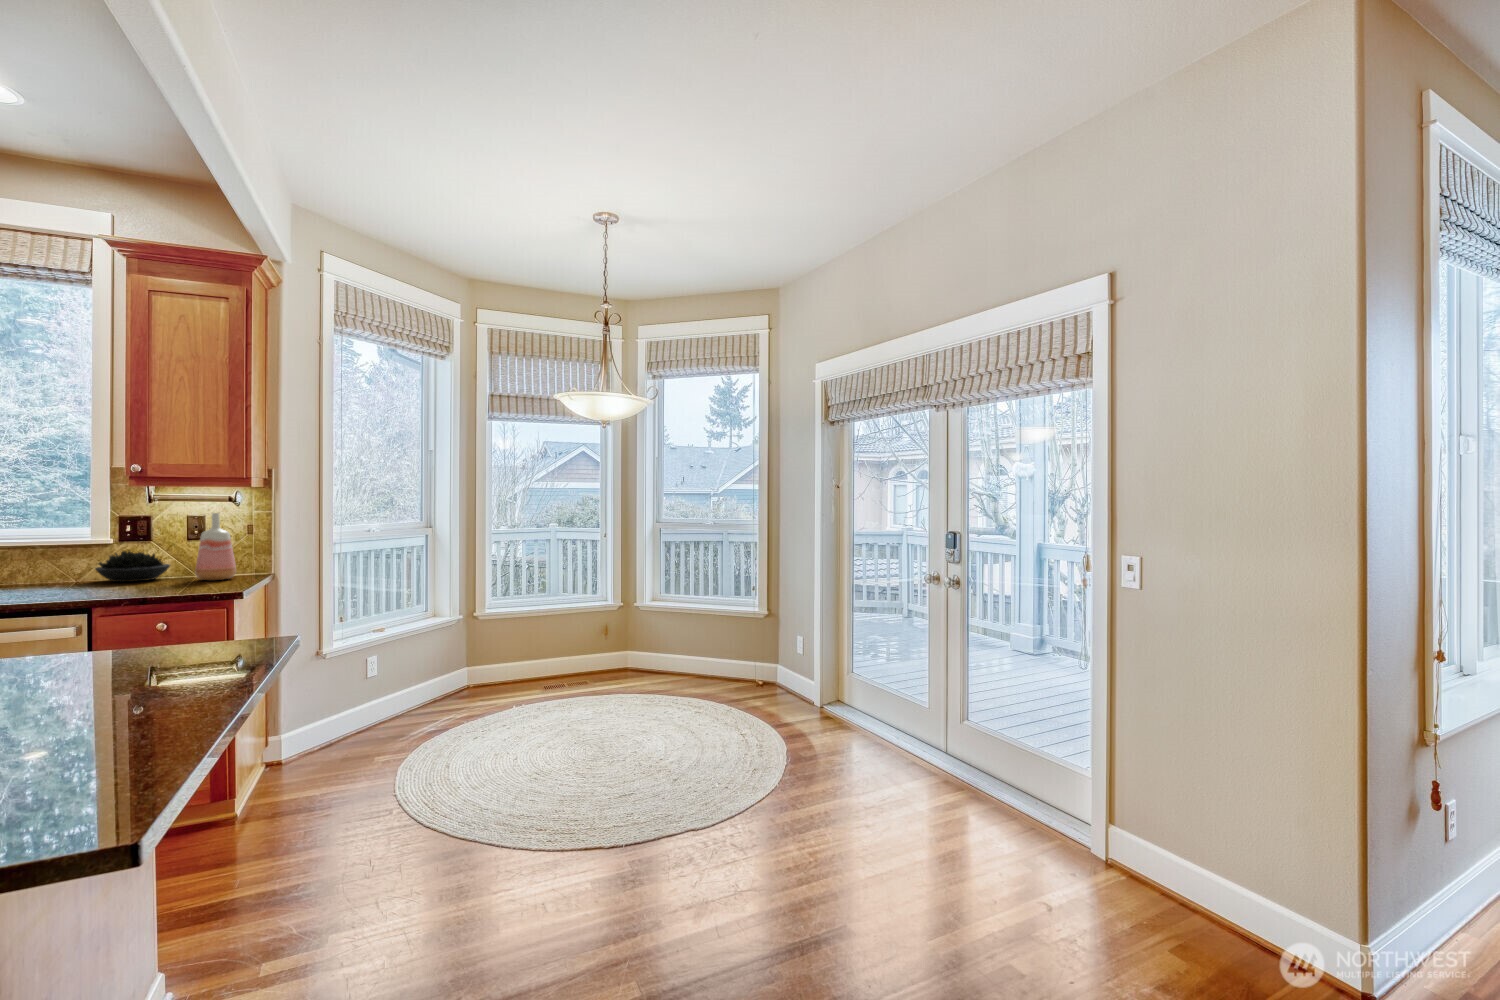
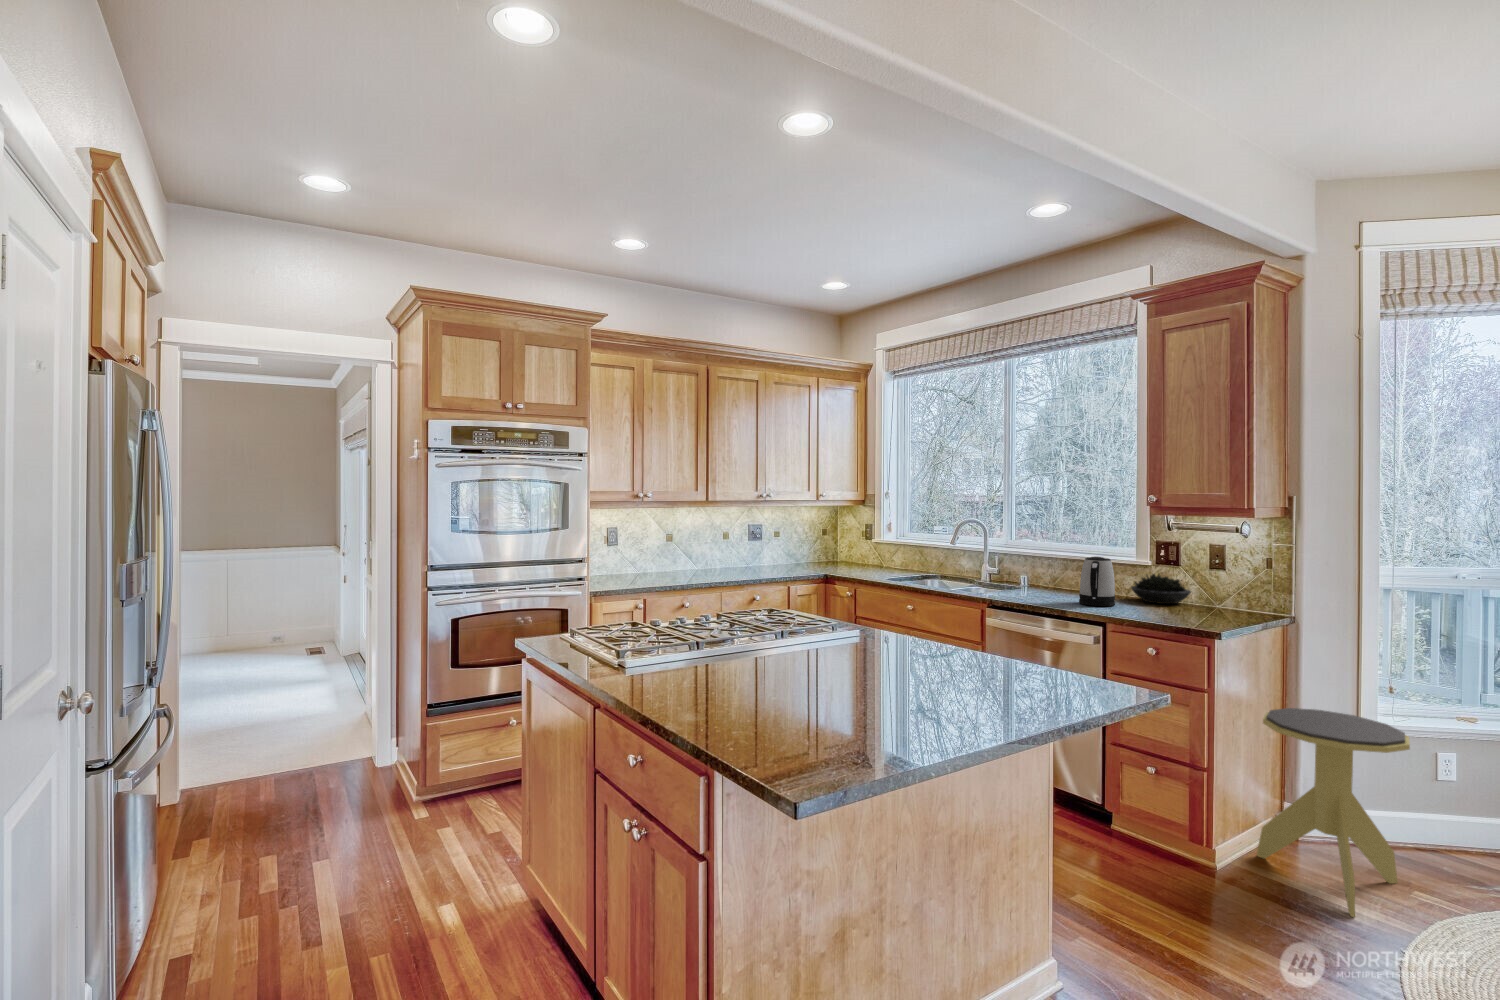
vase: present [195,513,236,580] -> none [1203,544,1243,615]
kettle: none [34,536,88,595] -> present [1079,556,1115,606]
side table: none [261,642,380,794] -> present [1257,708,1410,917]

